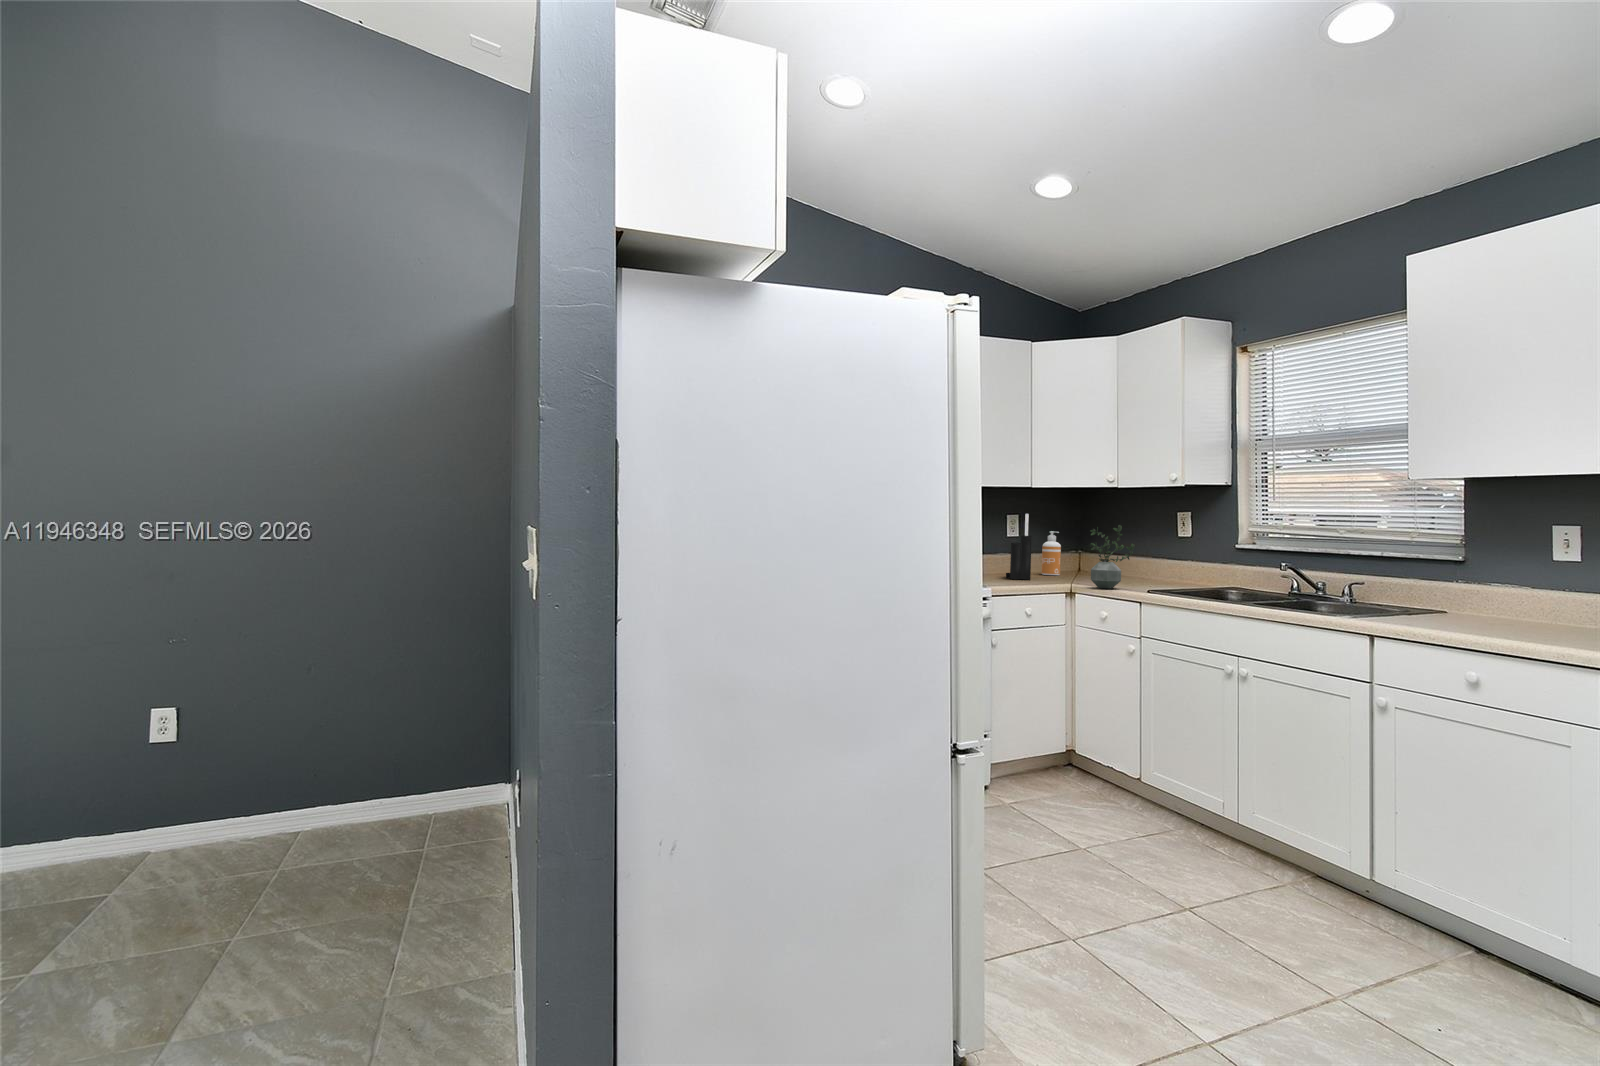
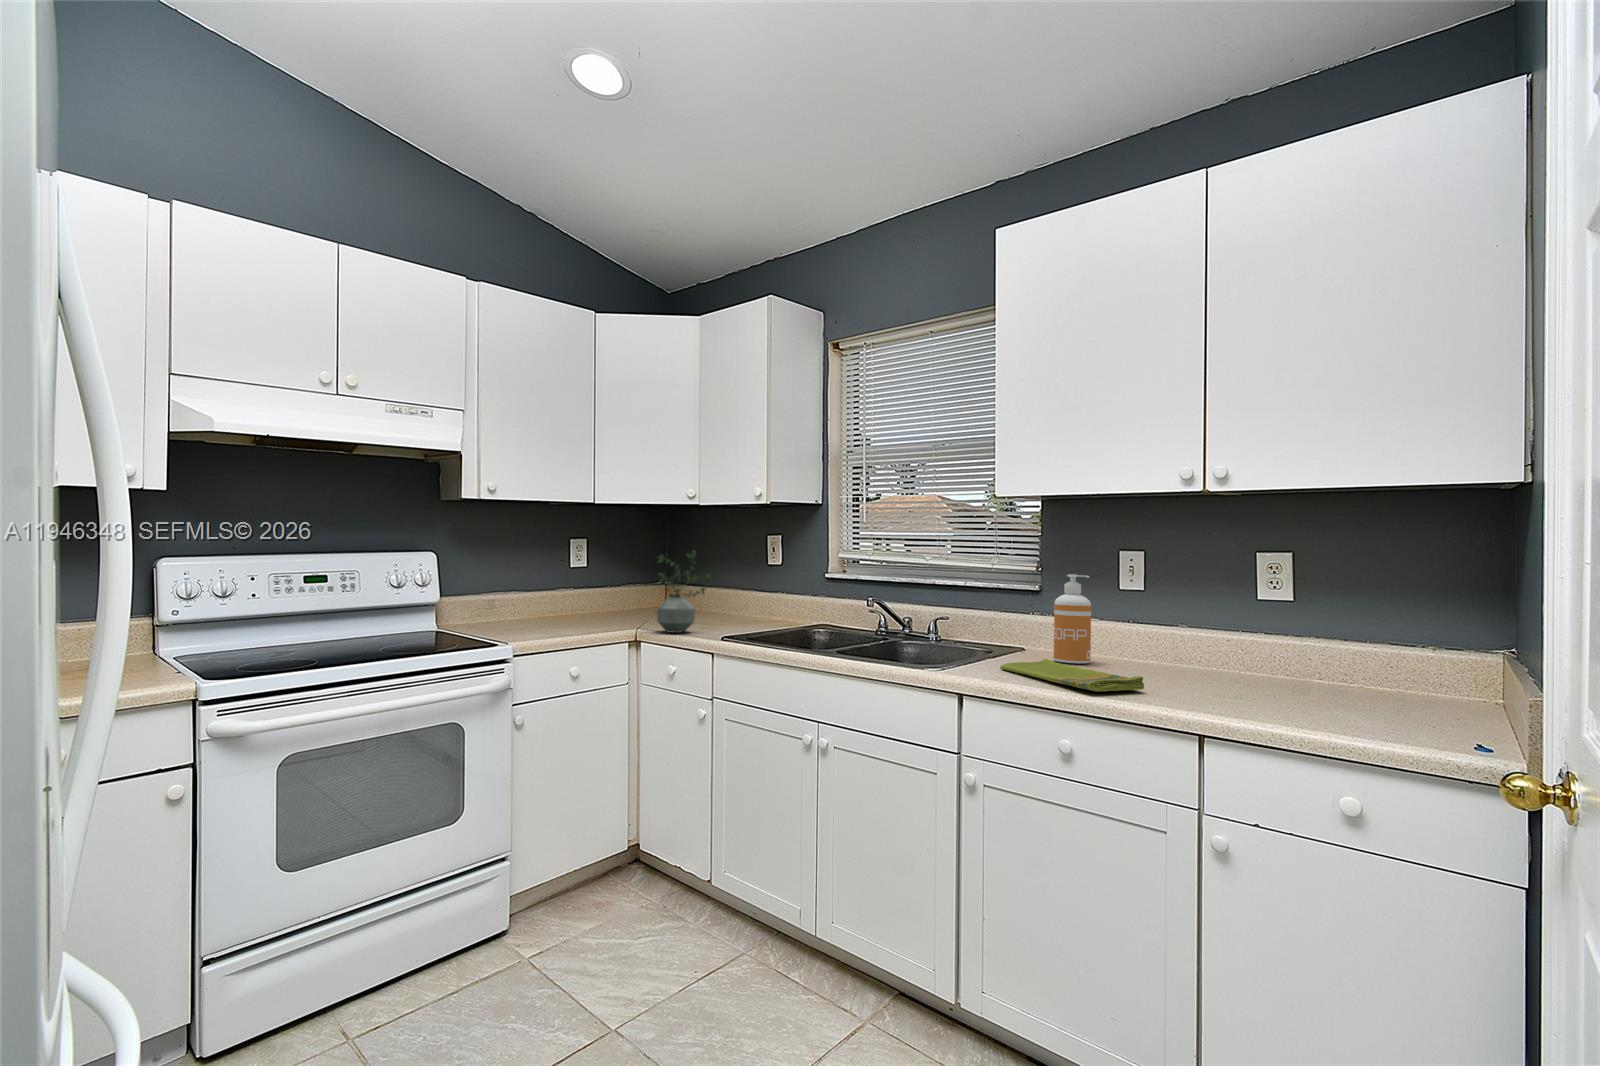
knife block: present [1006,514,1032,580] -> none [561,534,598,621]
soap dispenser: present [1042,531,1061,575] -> present [1054,574,1091,664]
dish towel: none [1410,613,1552,636] -> present [1000,659,1144,691]

